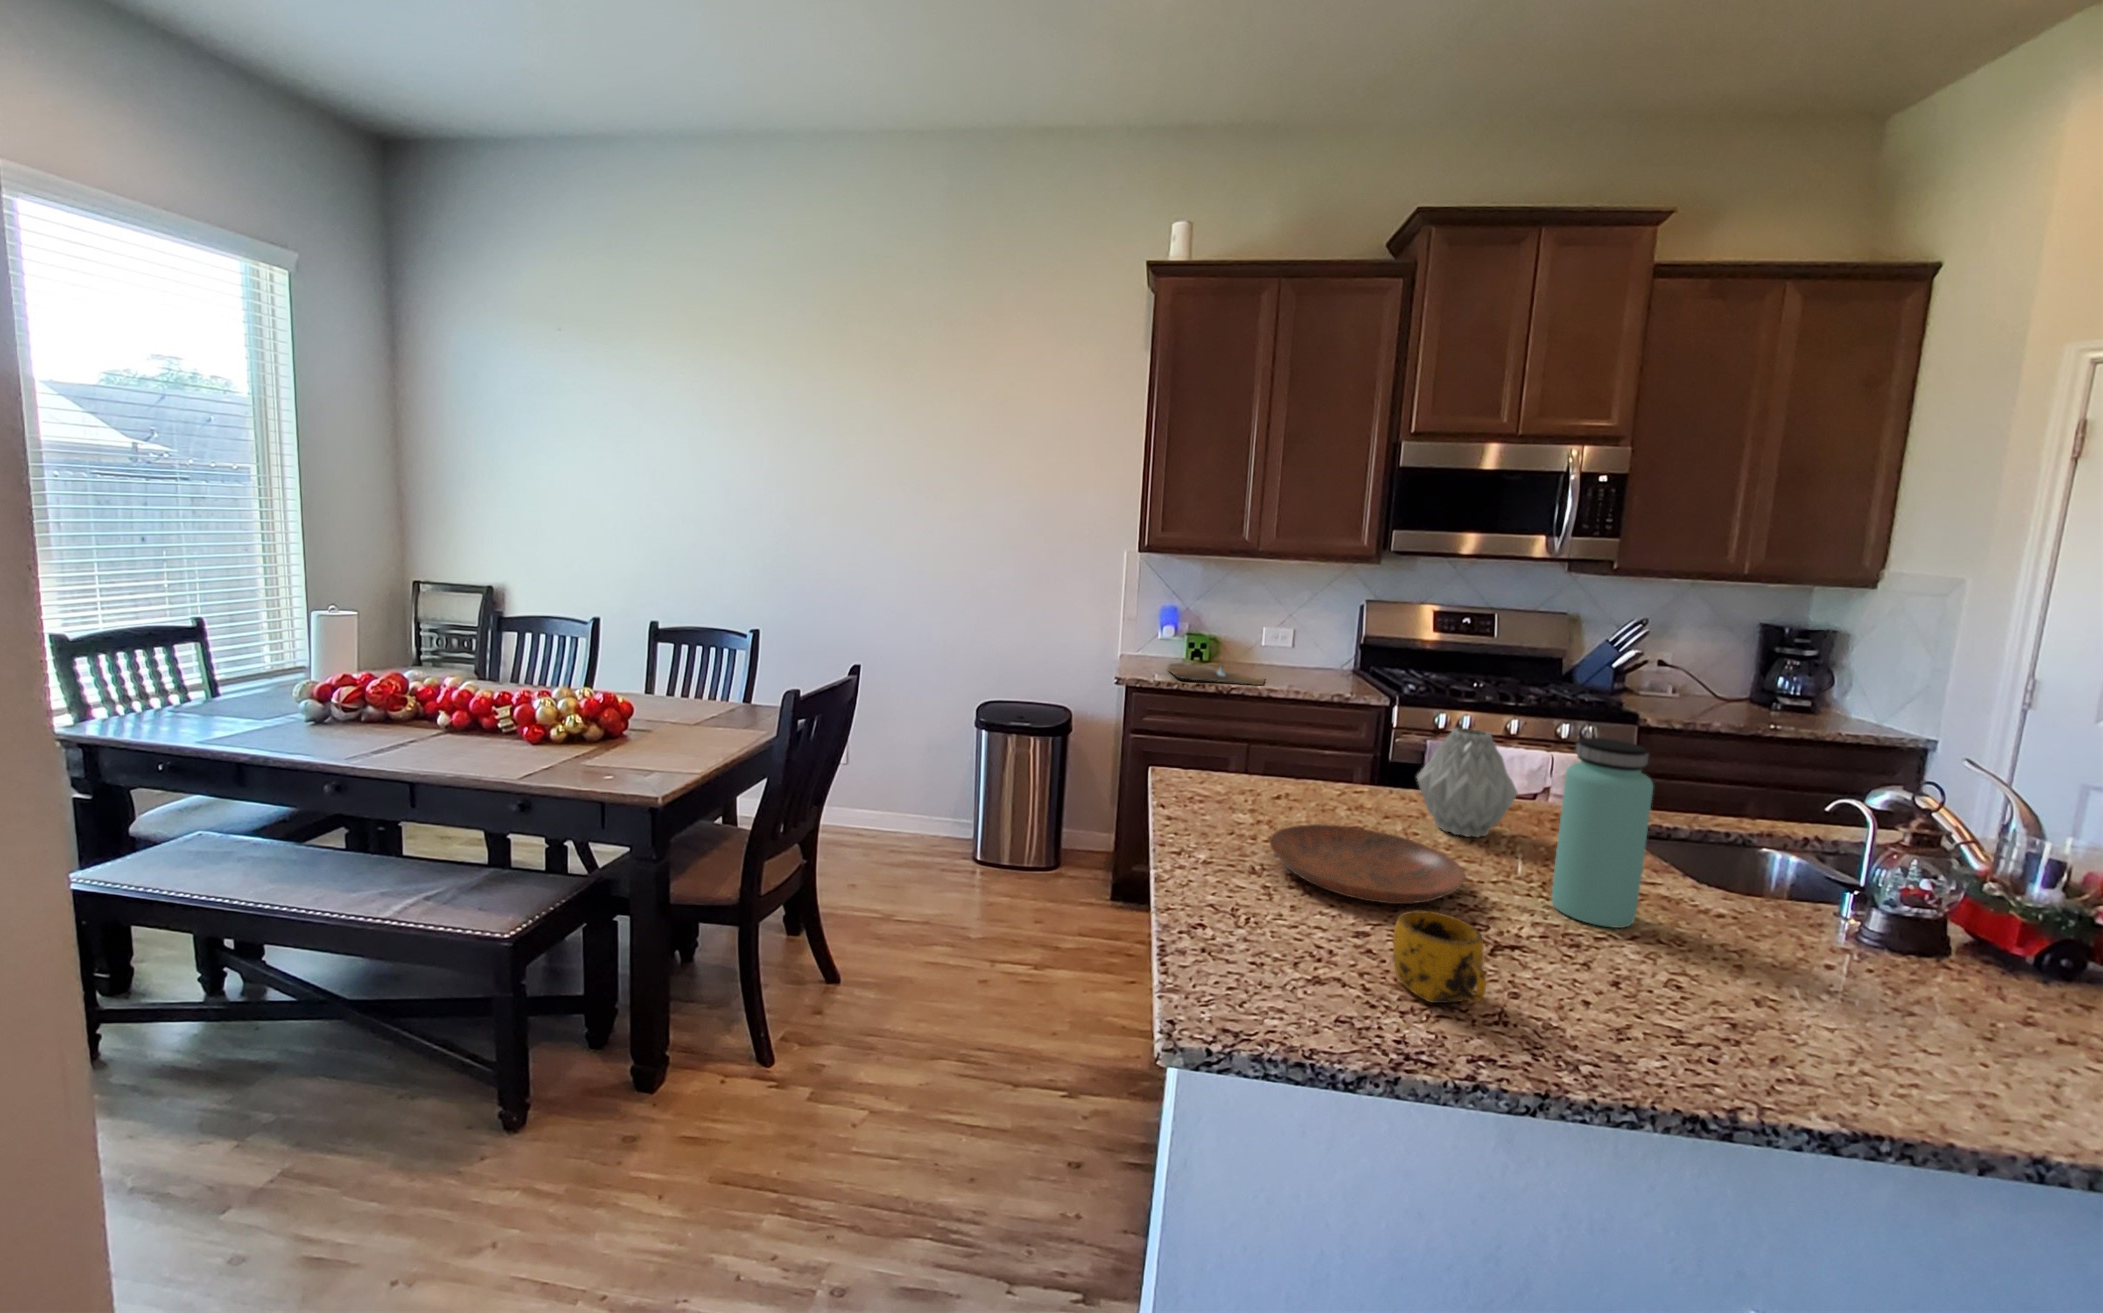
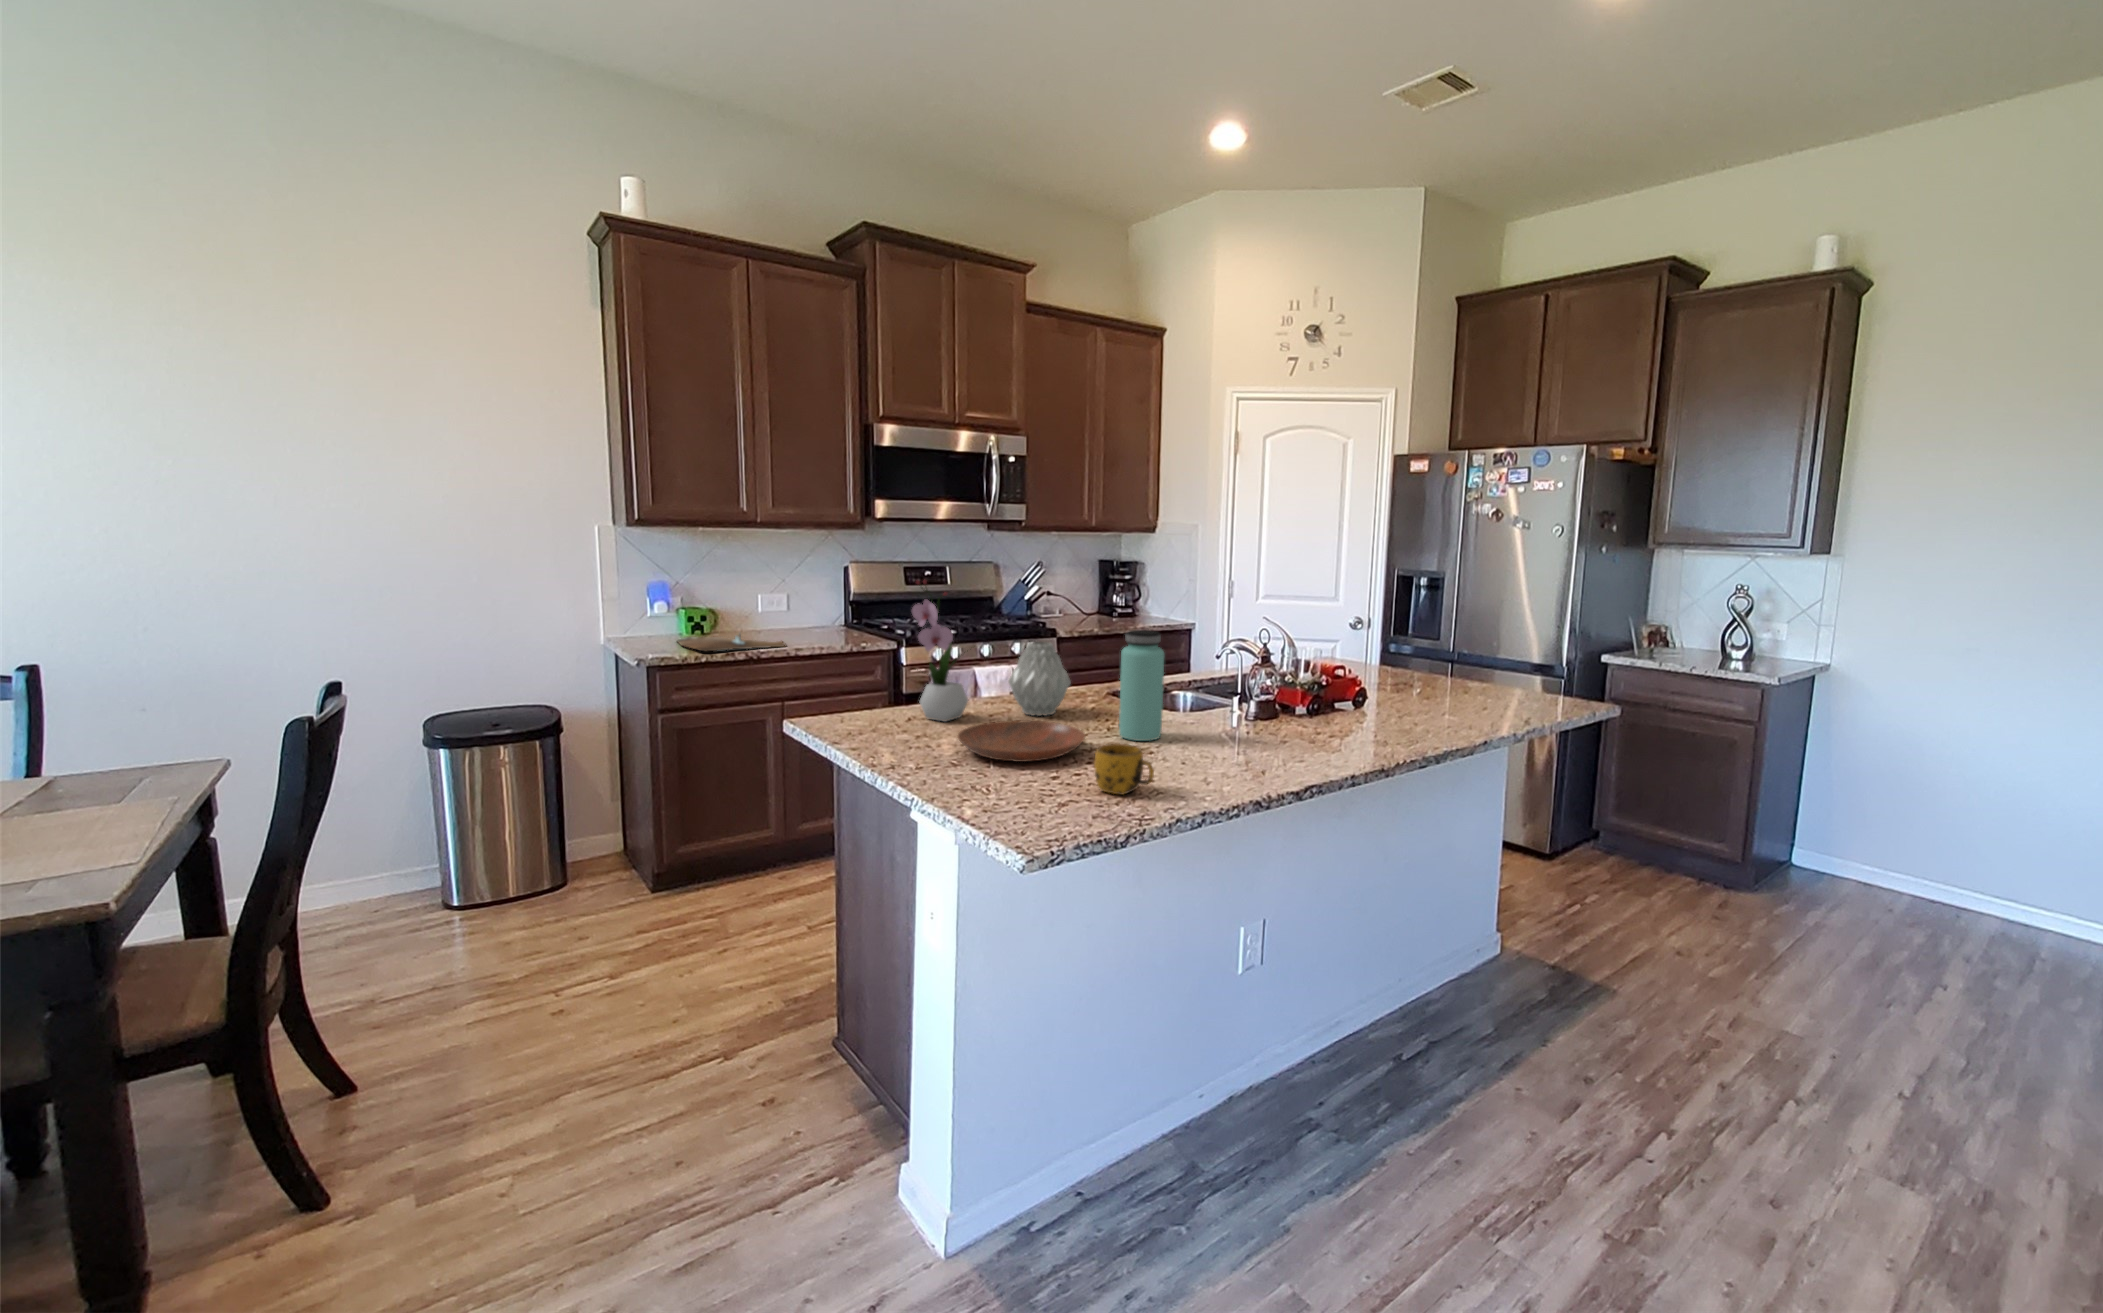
flower arrangement: none [1280,625,1369,809] -> present [912,580,968,721]

